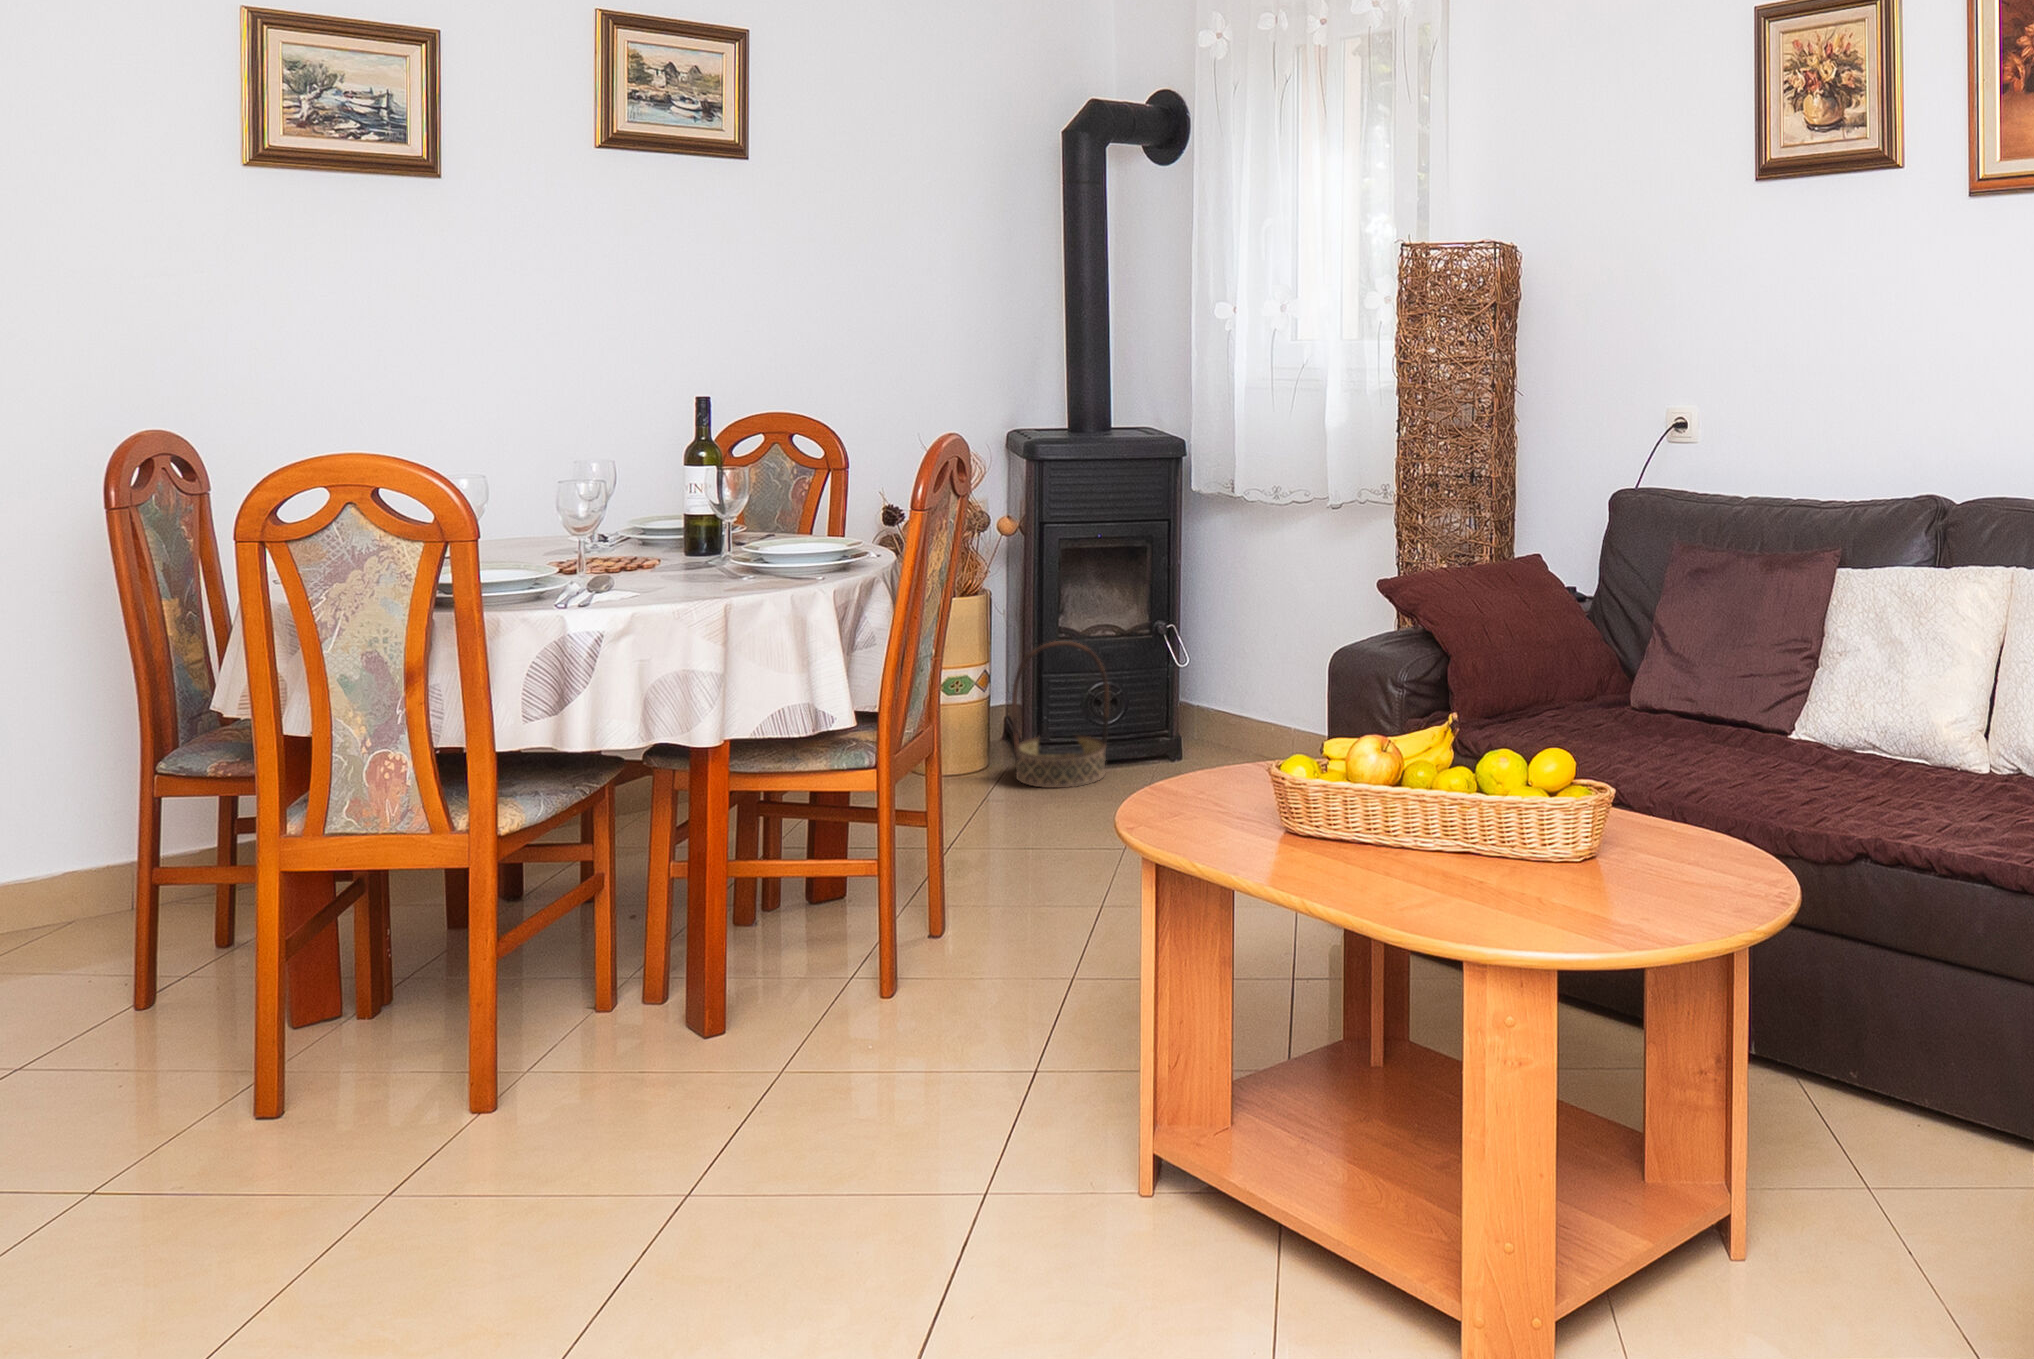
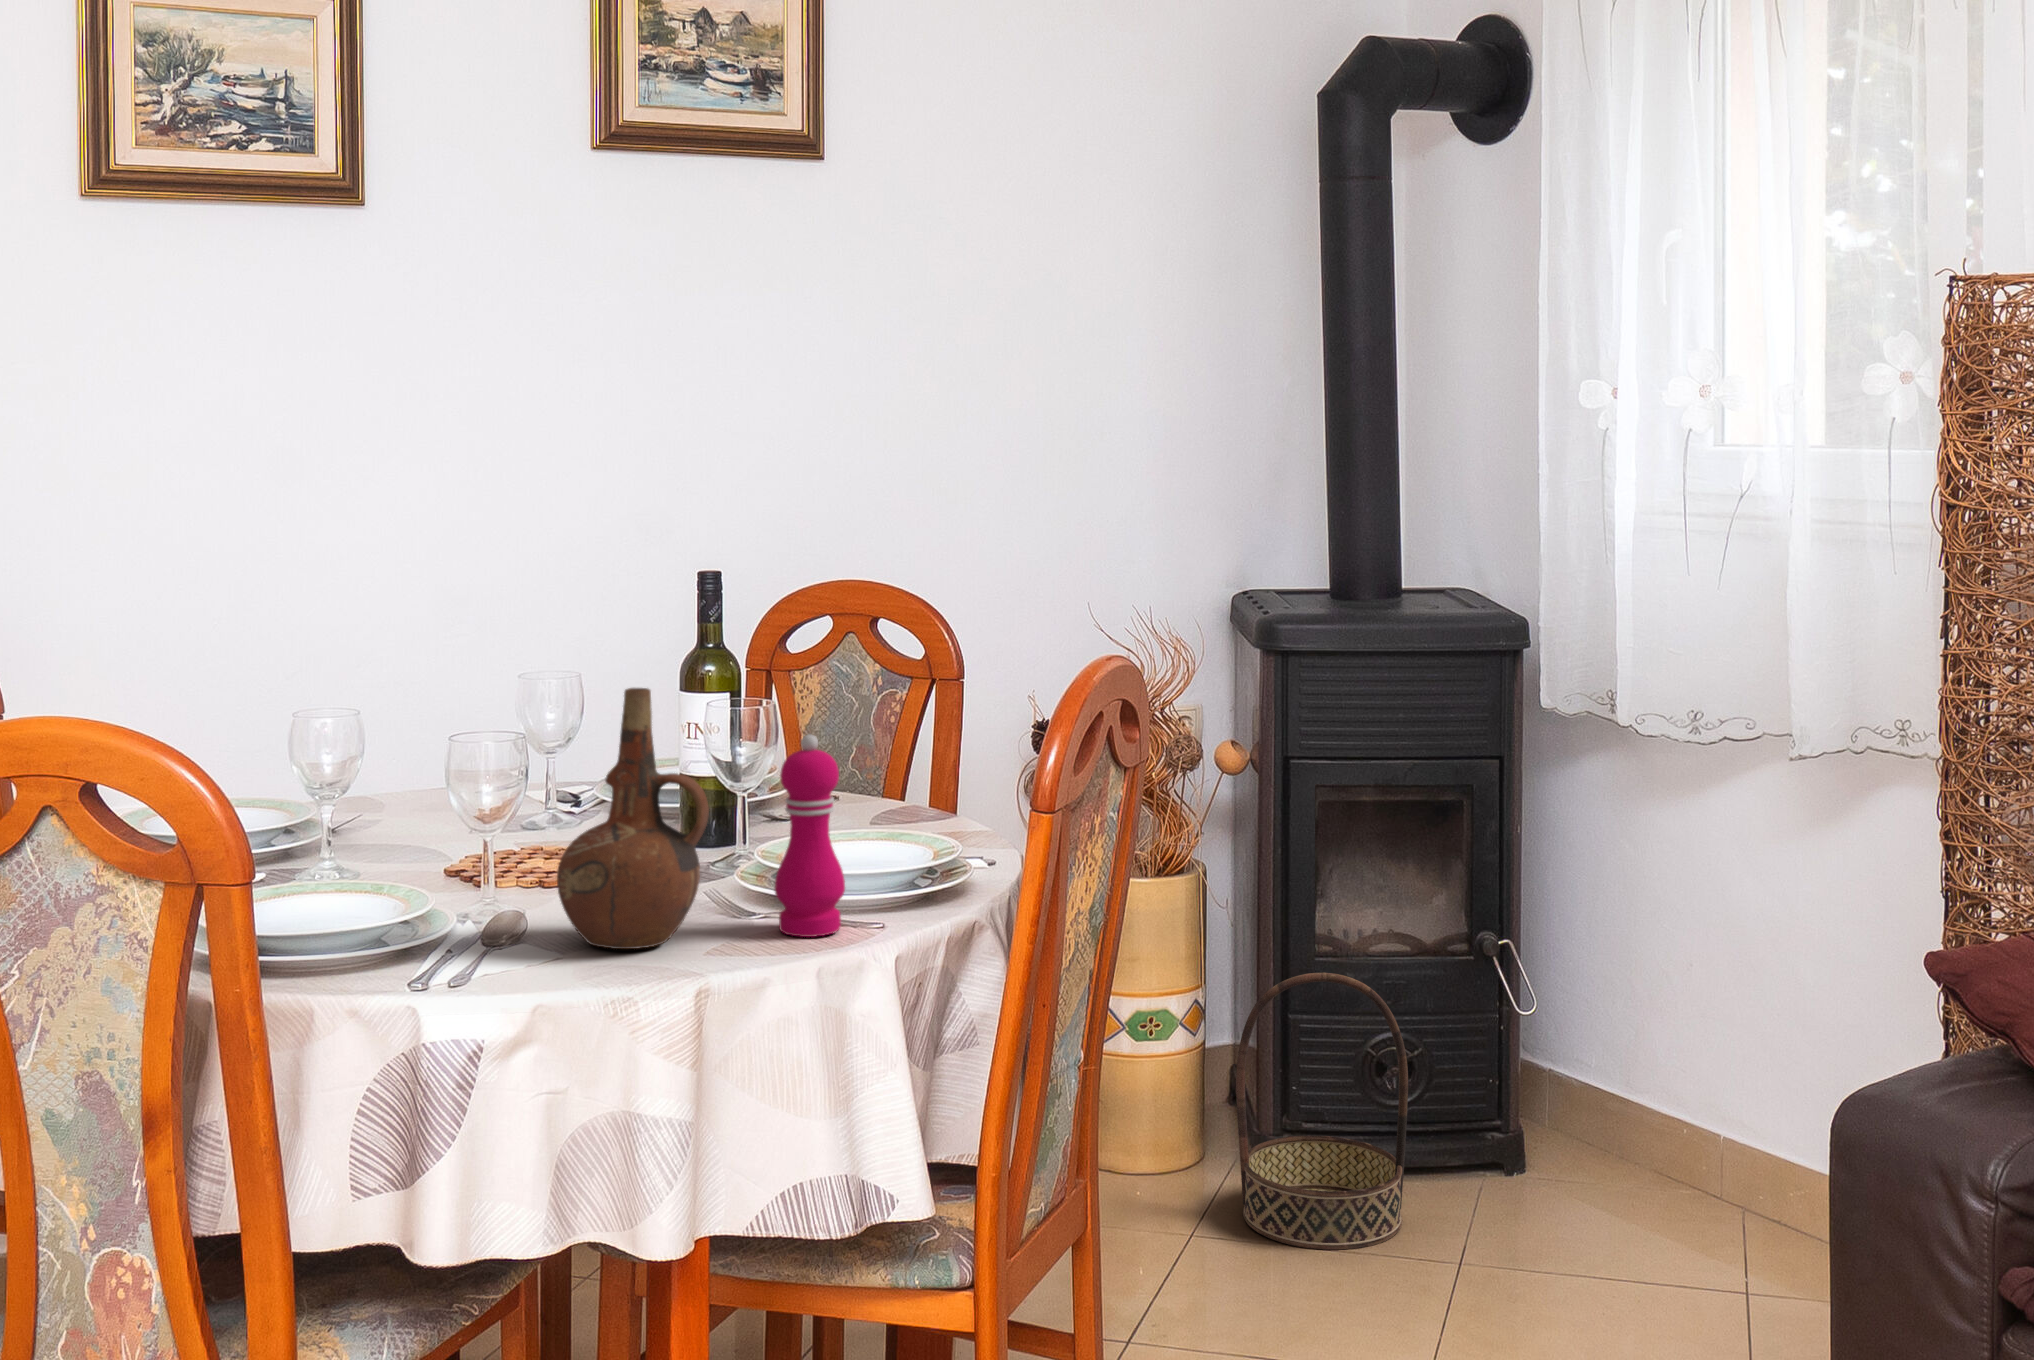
ceramic pitcher: none [637,463,720,593] -> present [557,688,709,949]
pepper mill: none [755,488,793,589] -> present [775,734,845,937]

